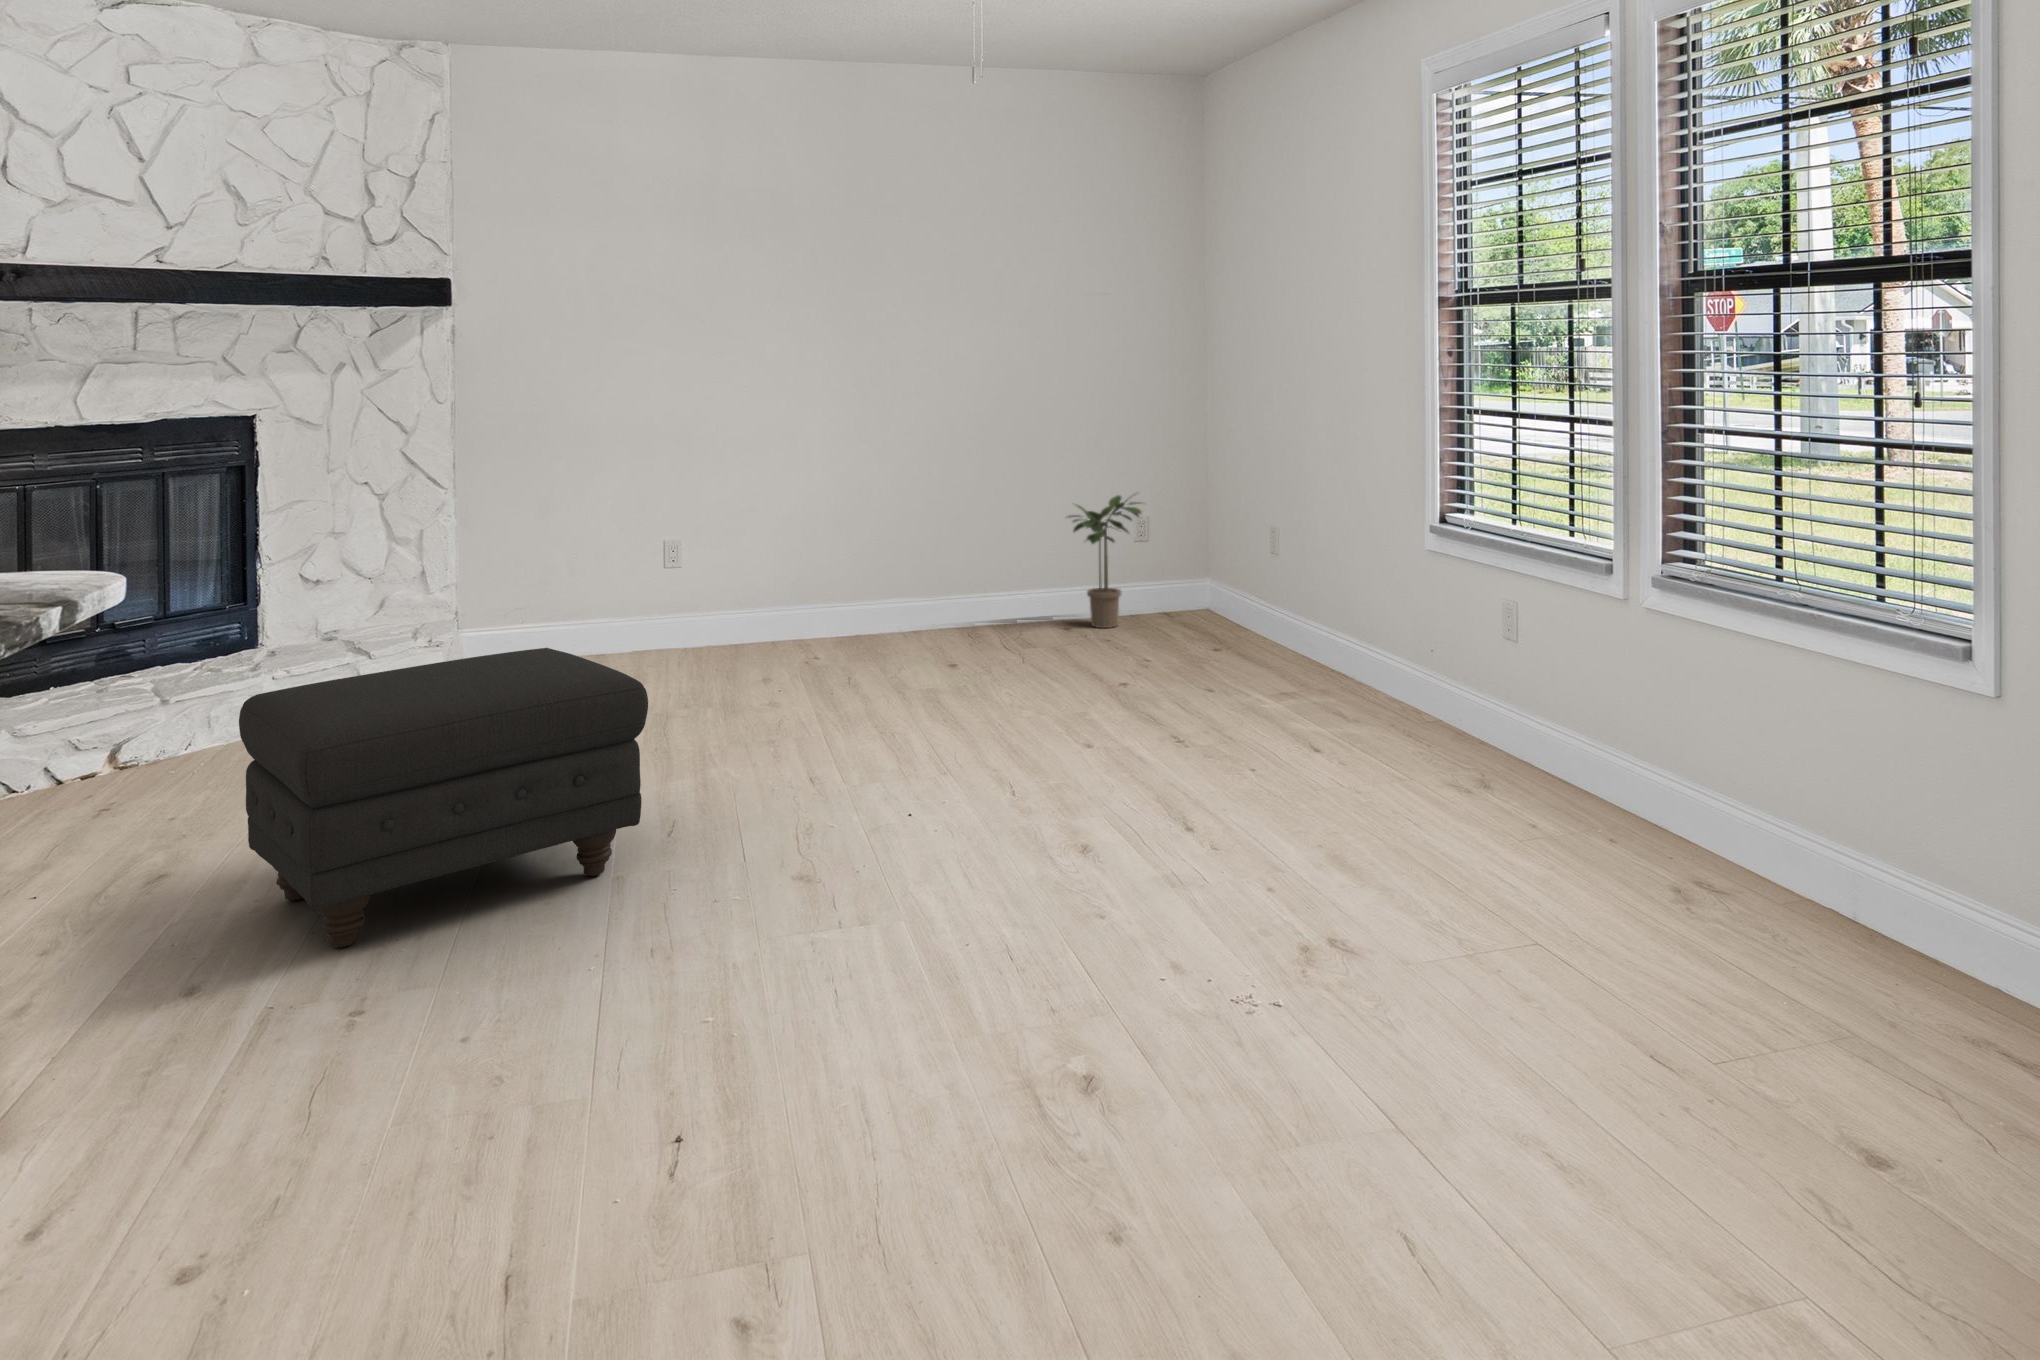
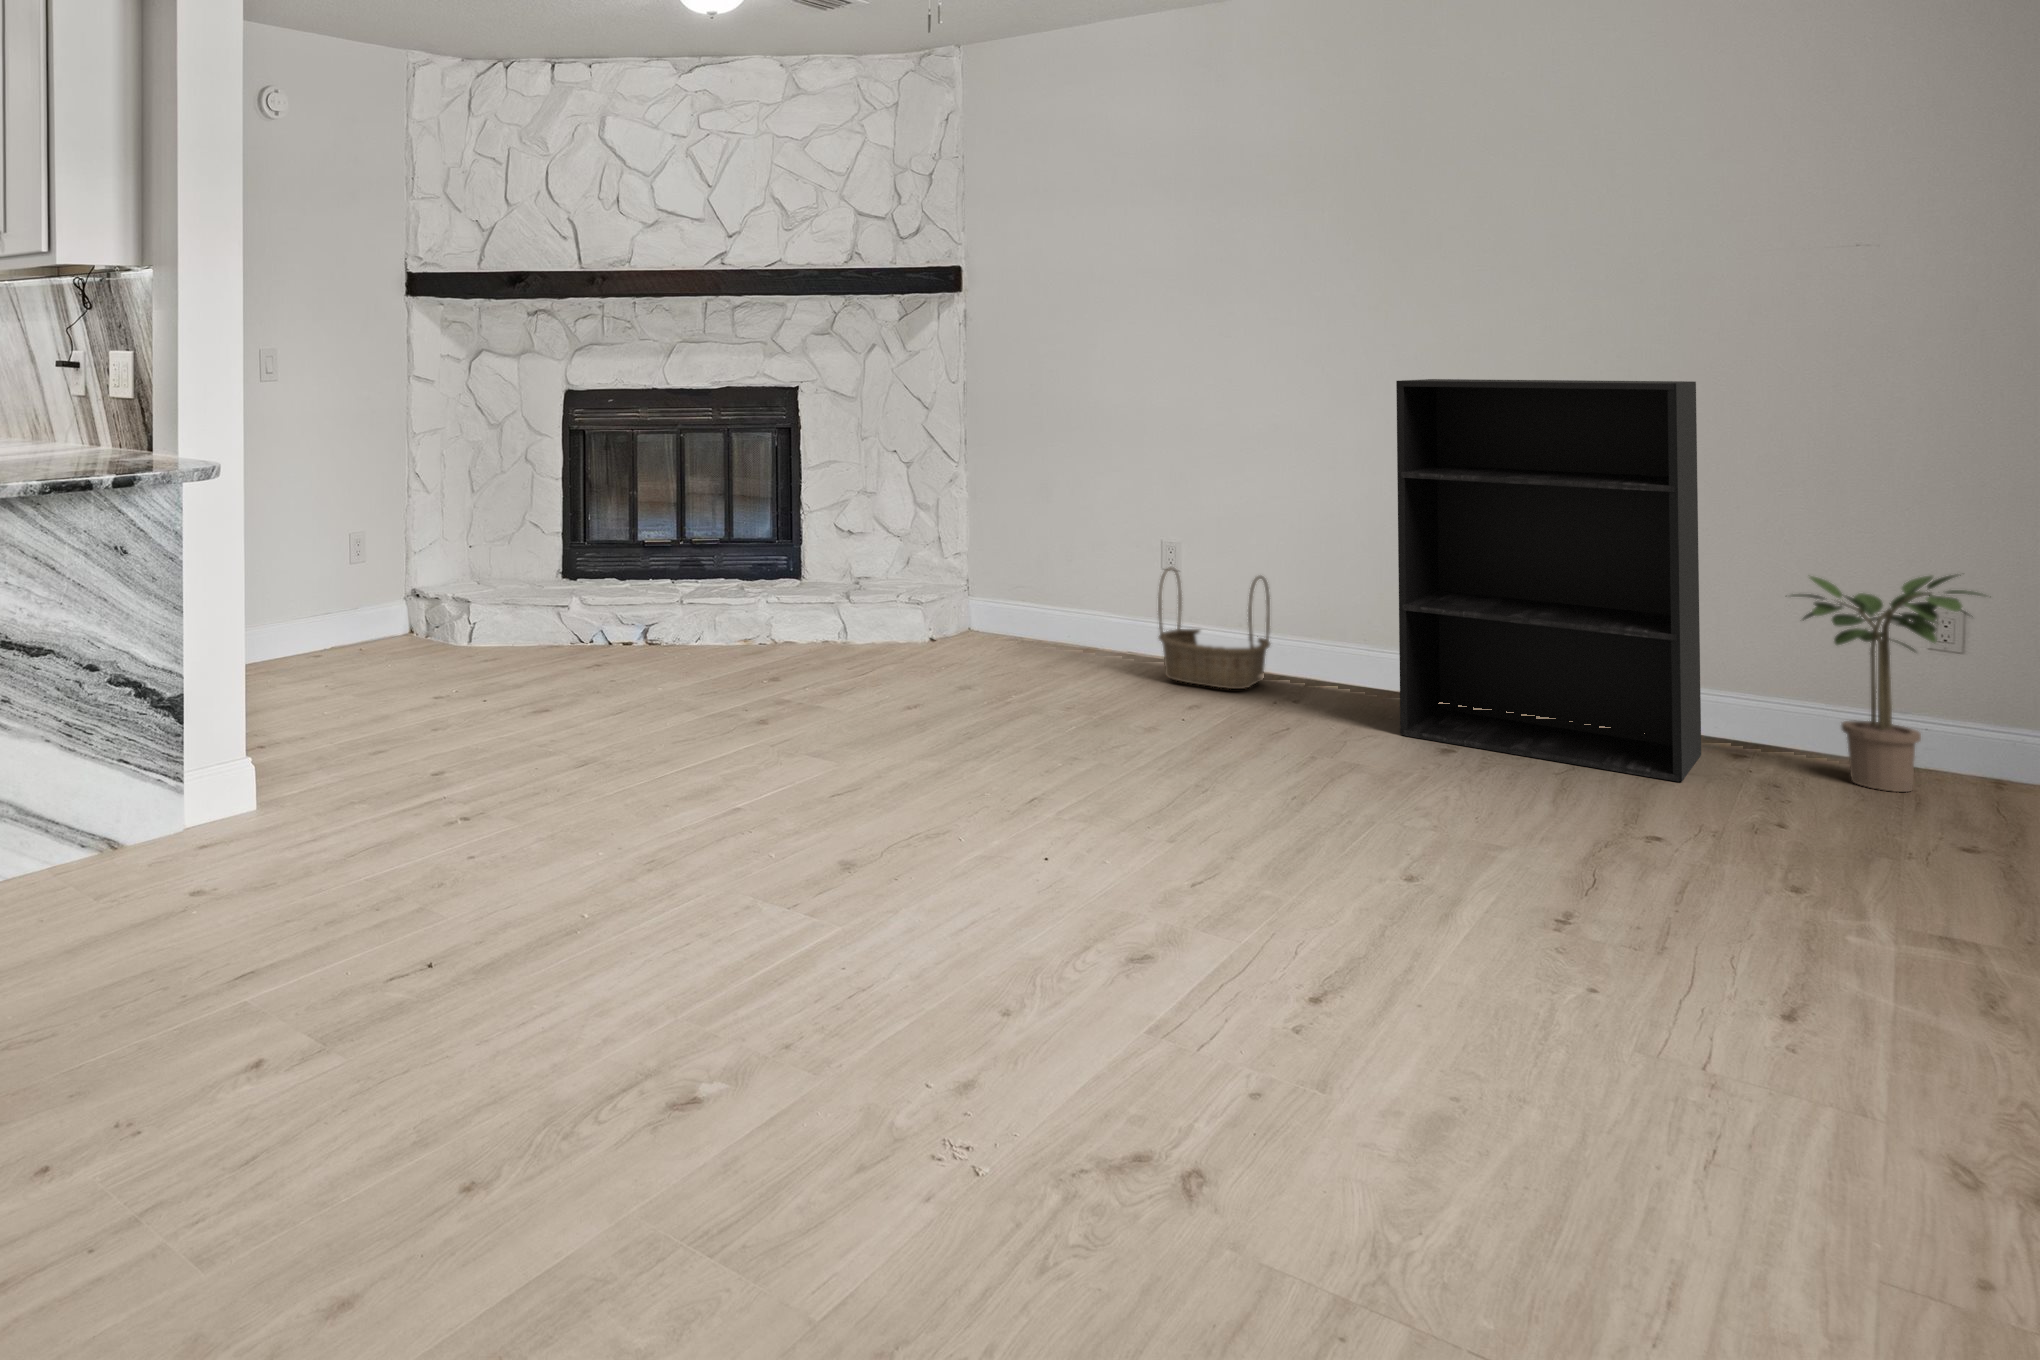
bookshelf: none [867,384,1044,660] -> present [1396,379,1701,782]
basket: none [667,556,755,660] -> present [1158,567,1270,689]
ottoman: present [239,648,648,948] -> none [487,589,797,809]

